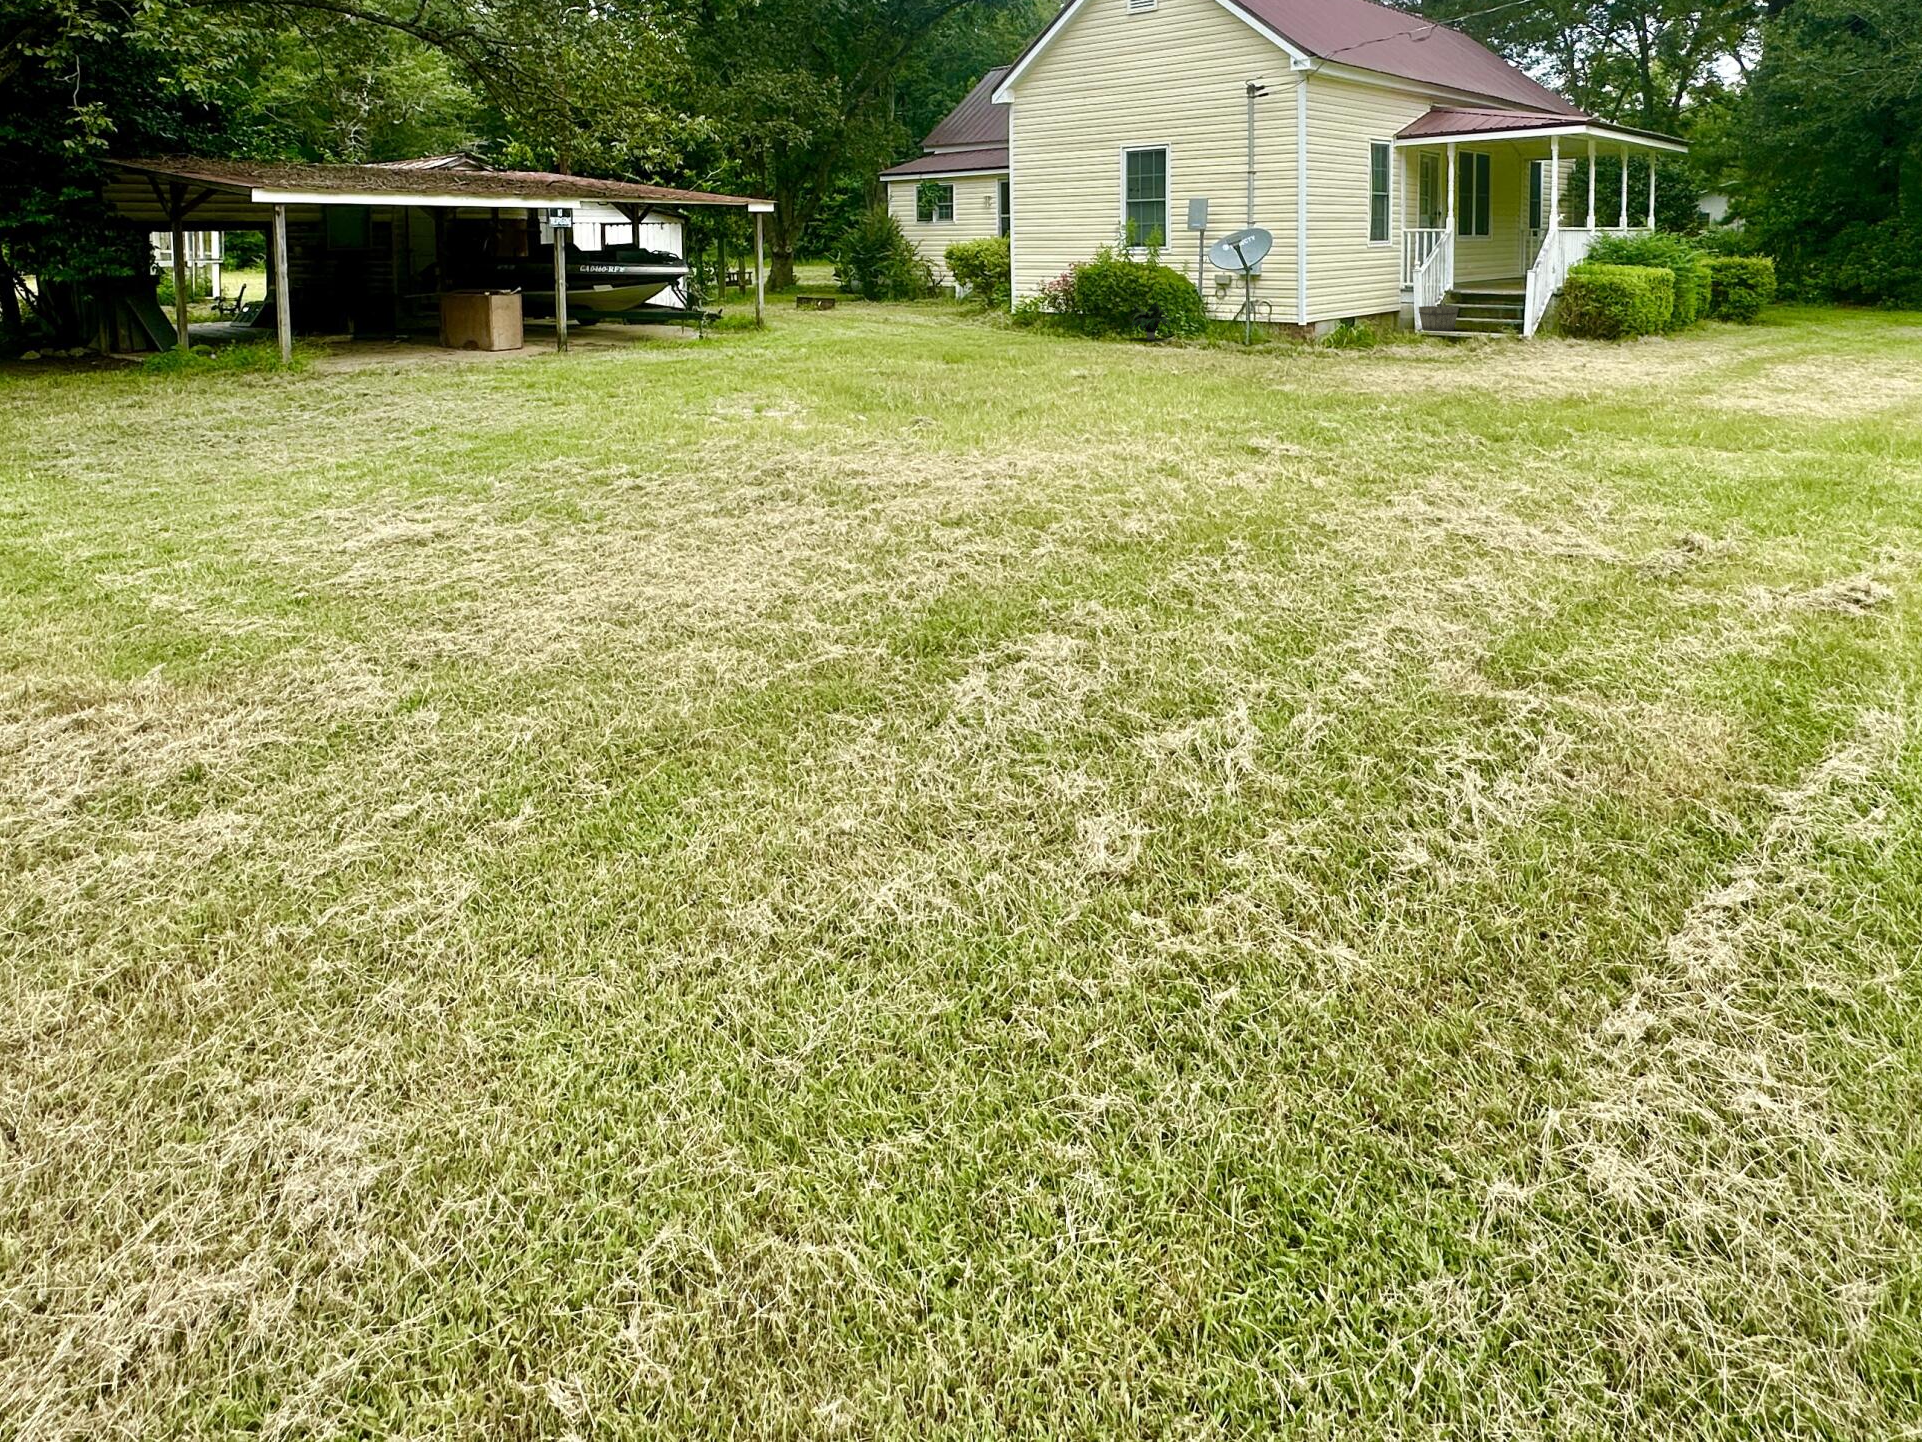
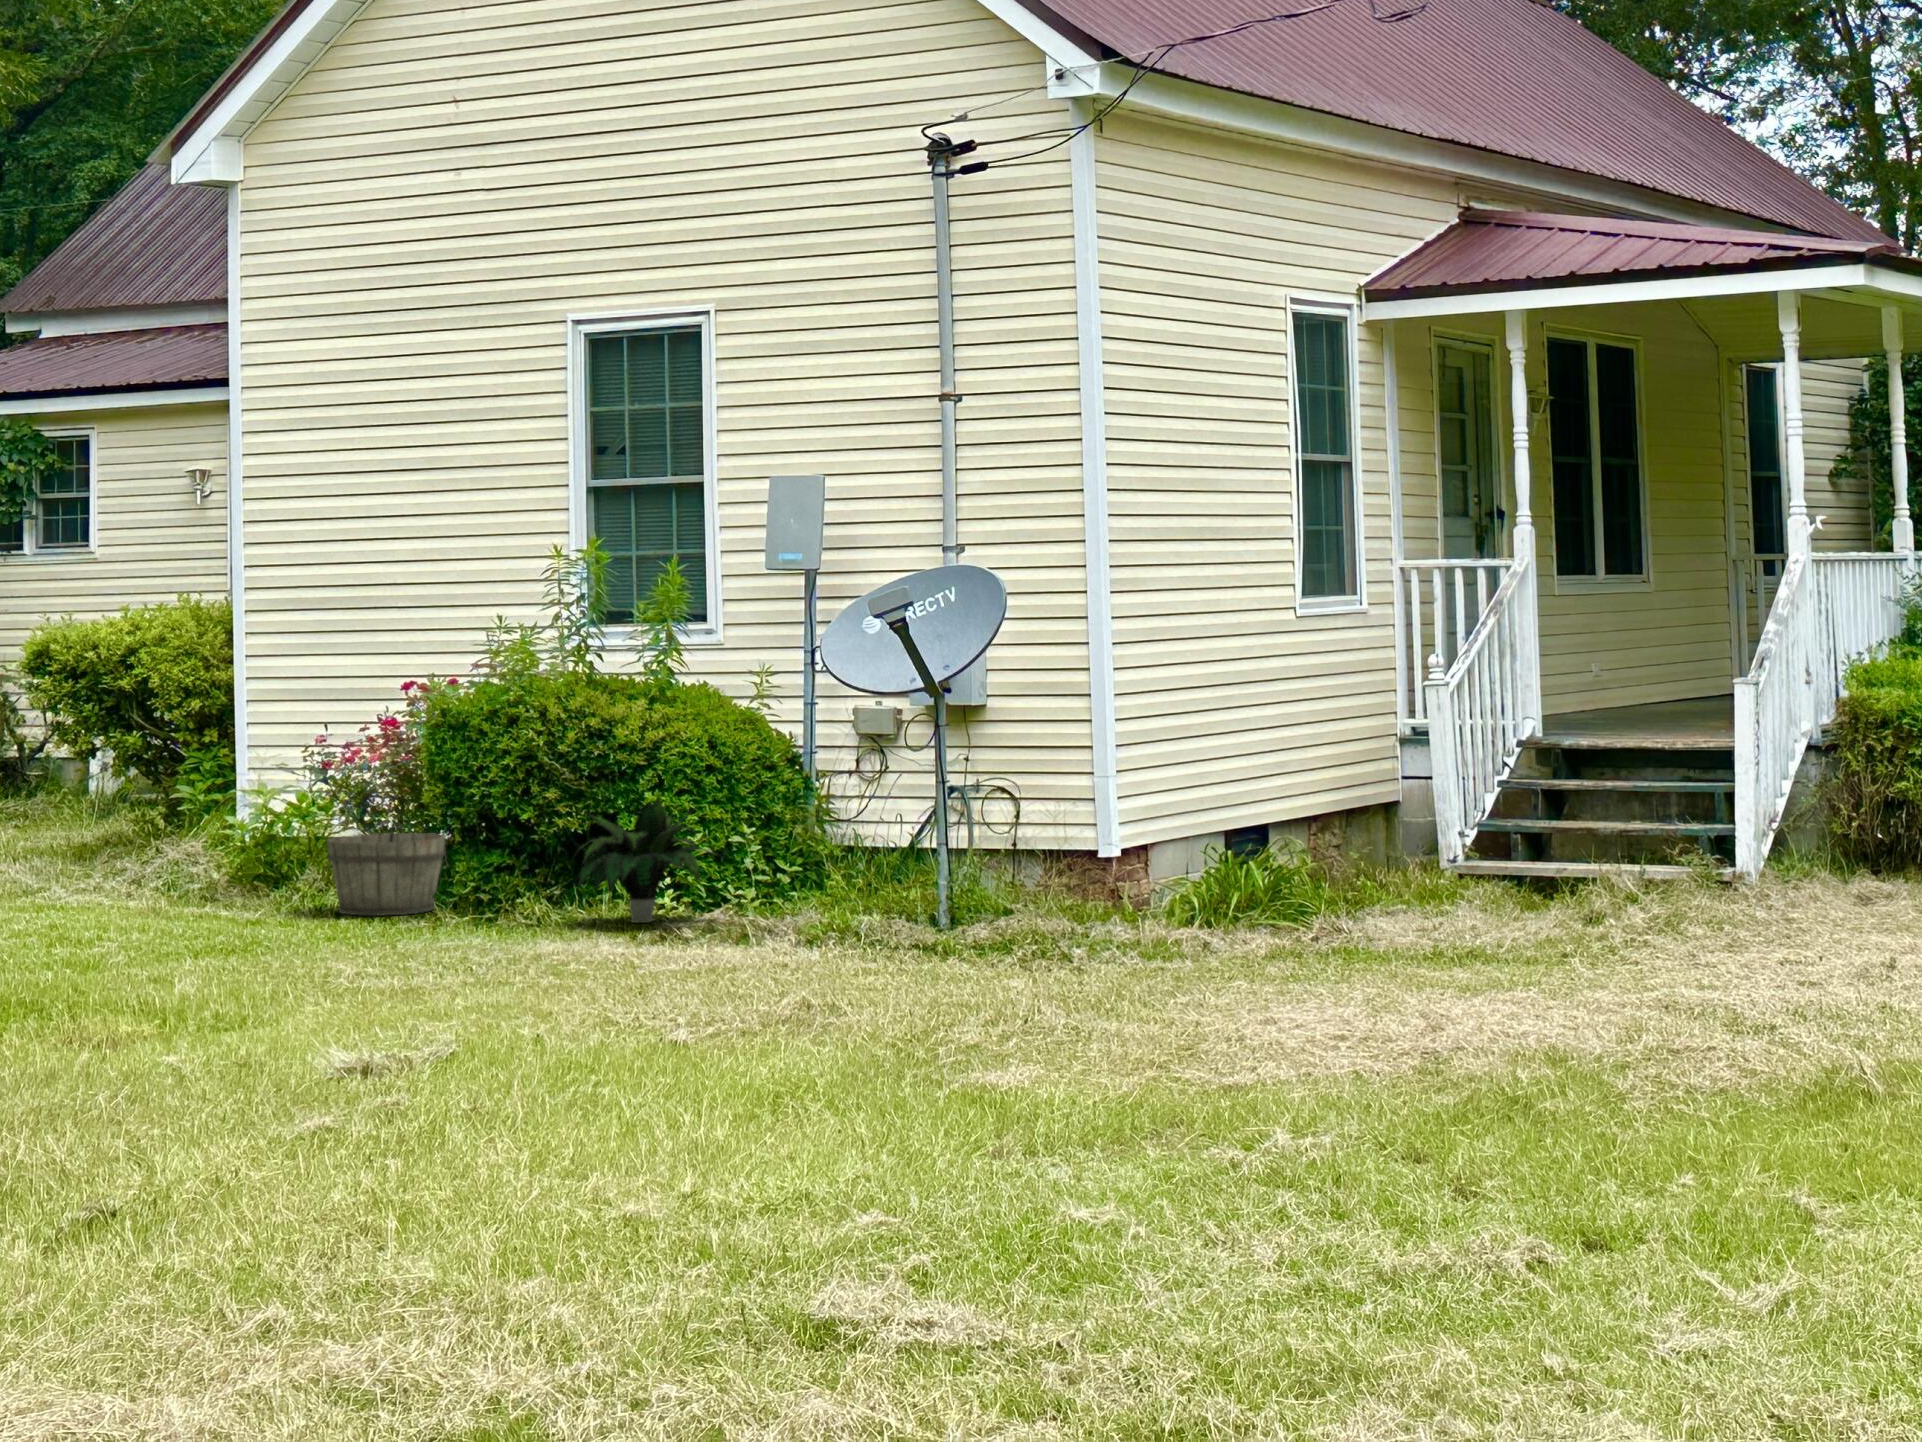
wooden bucket: present [1419,299,1459,331] -> present [327,811,448,916]

